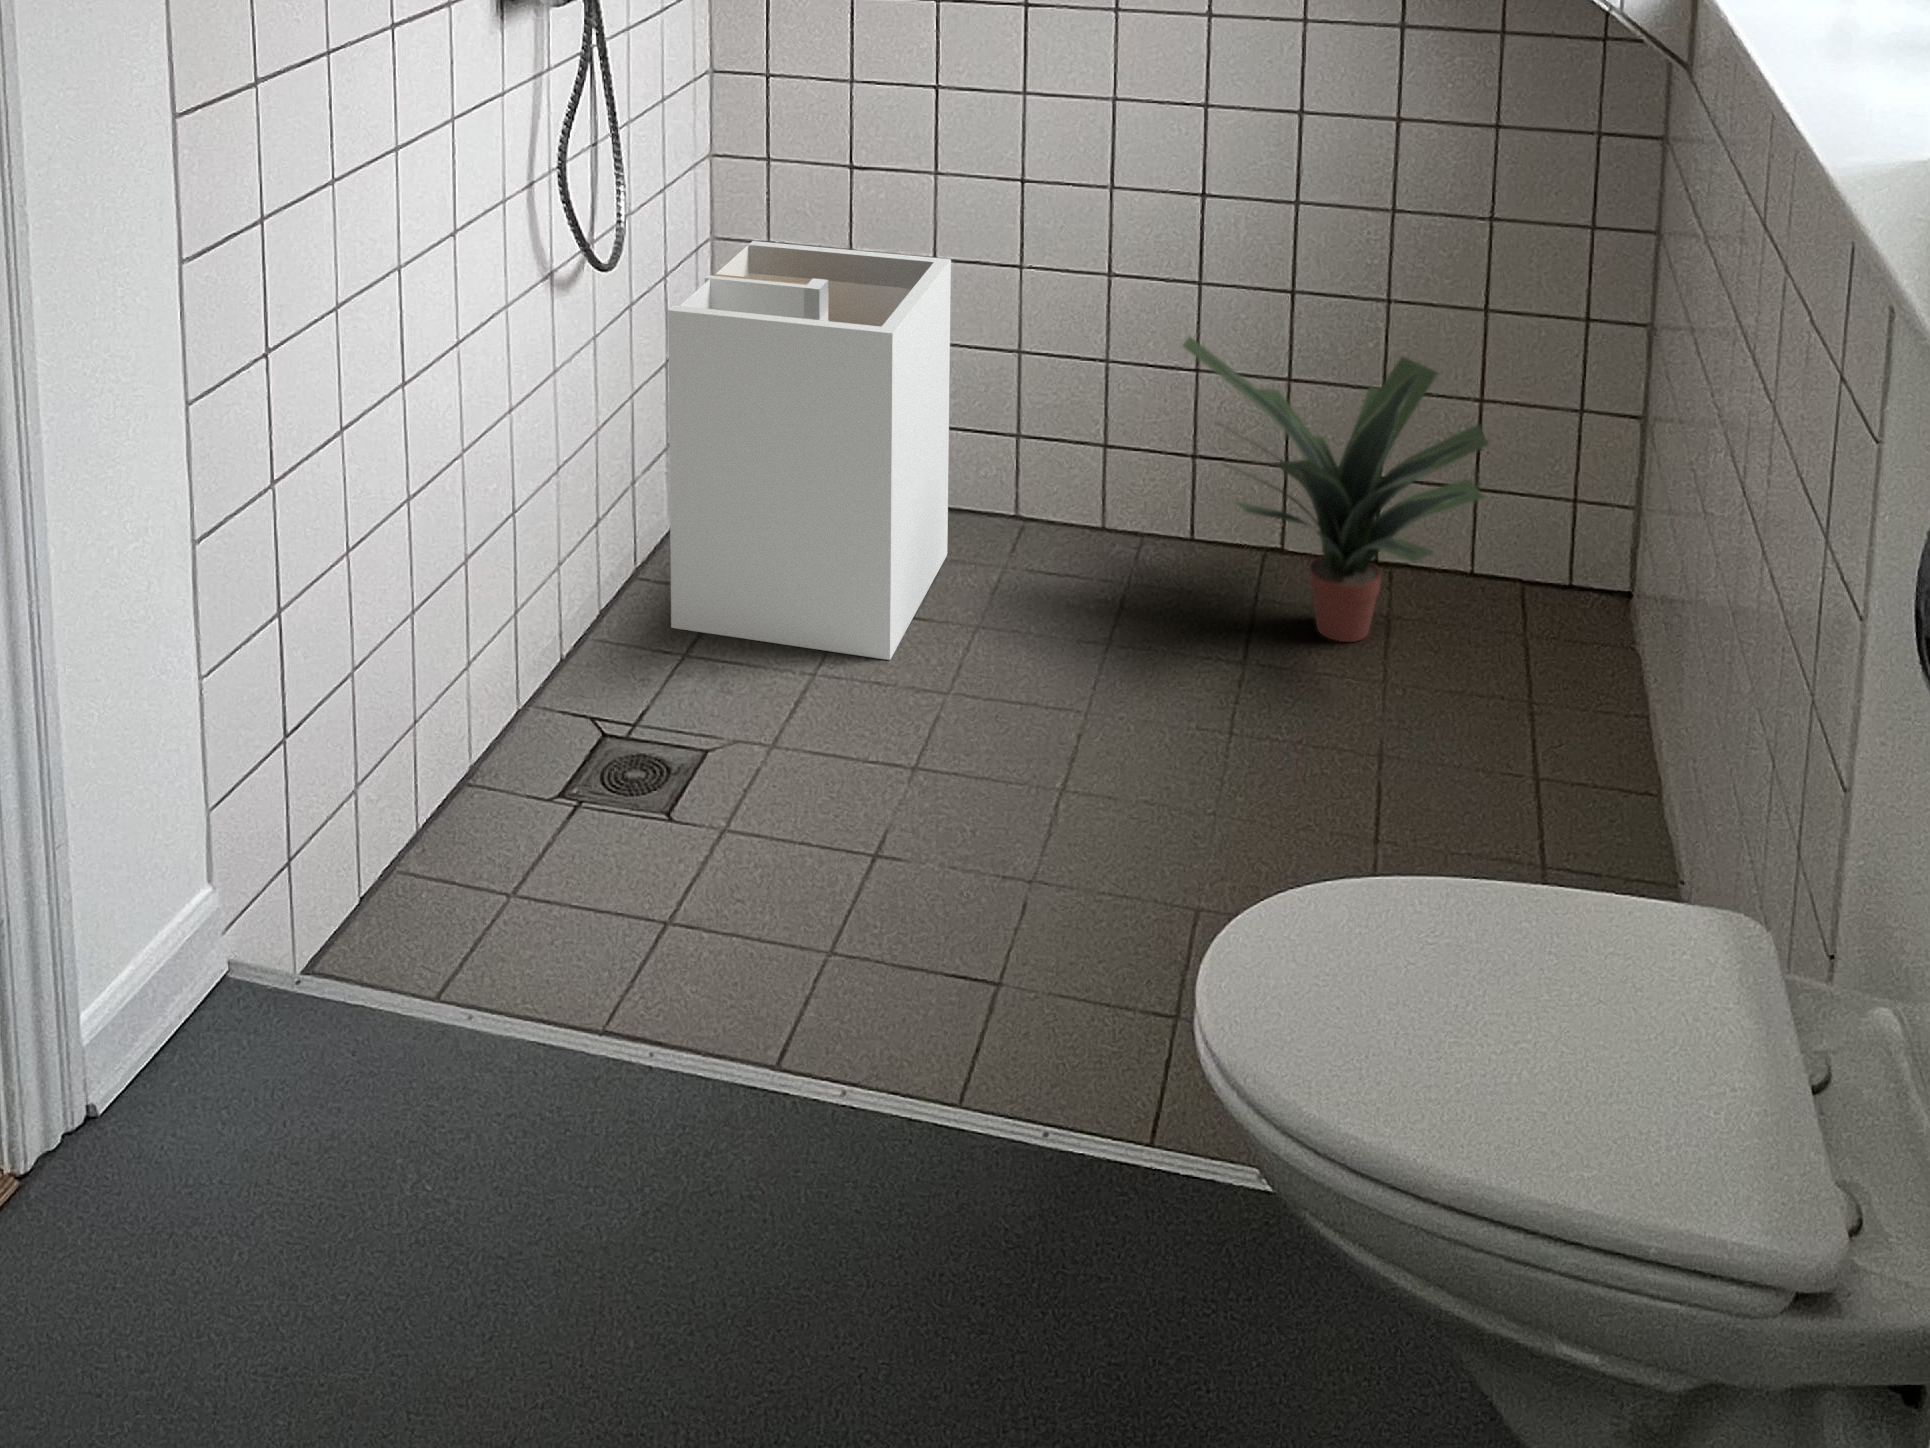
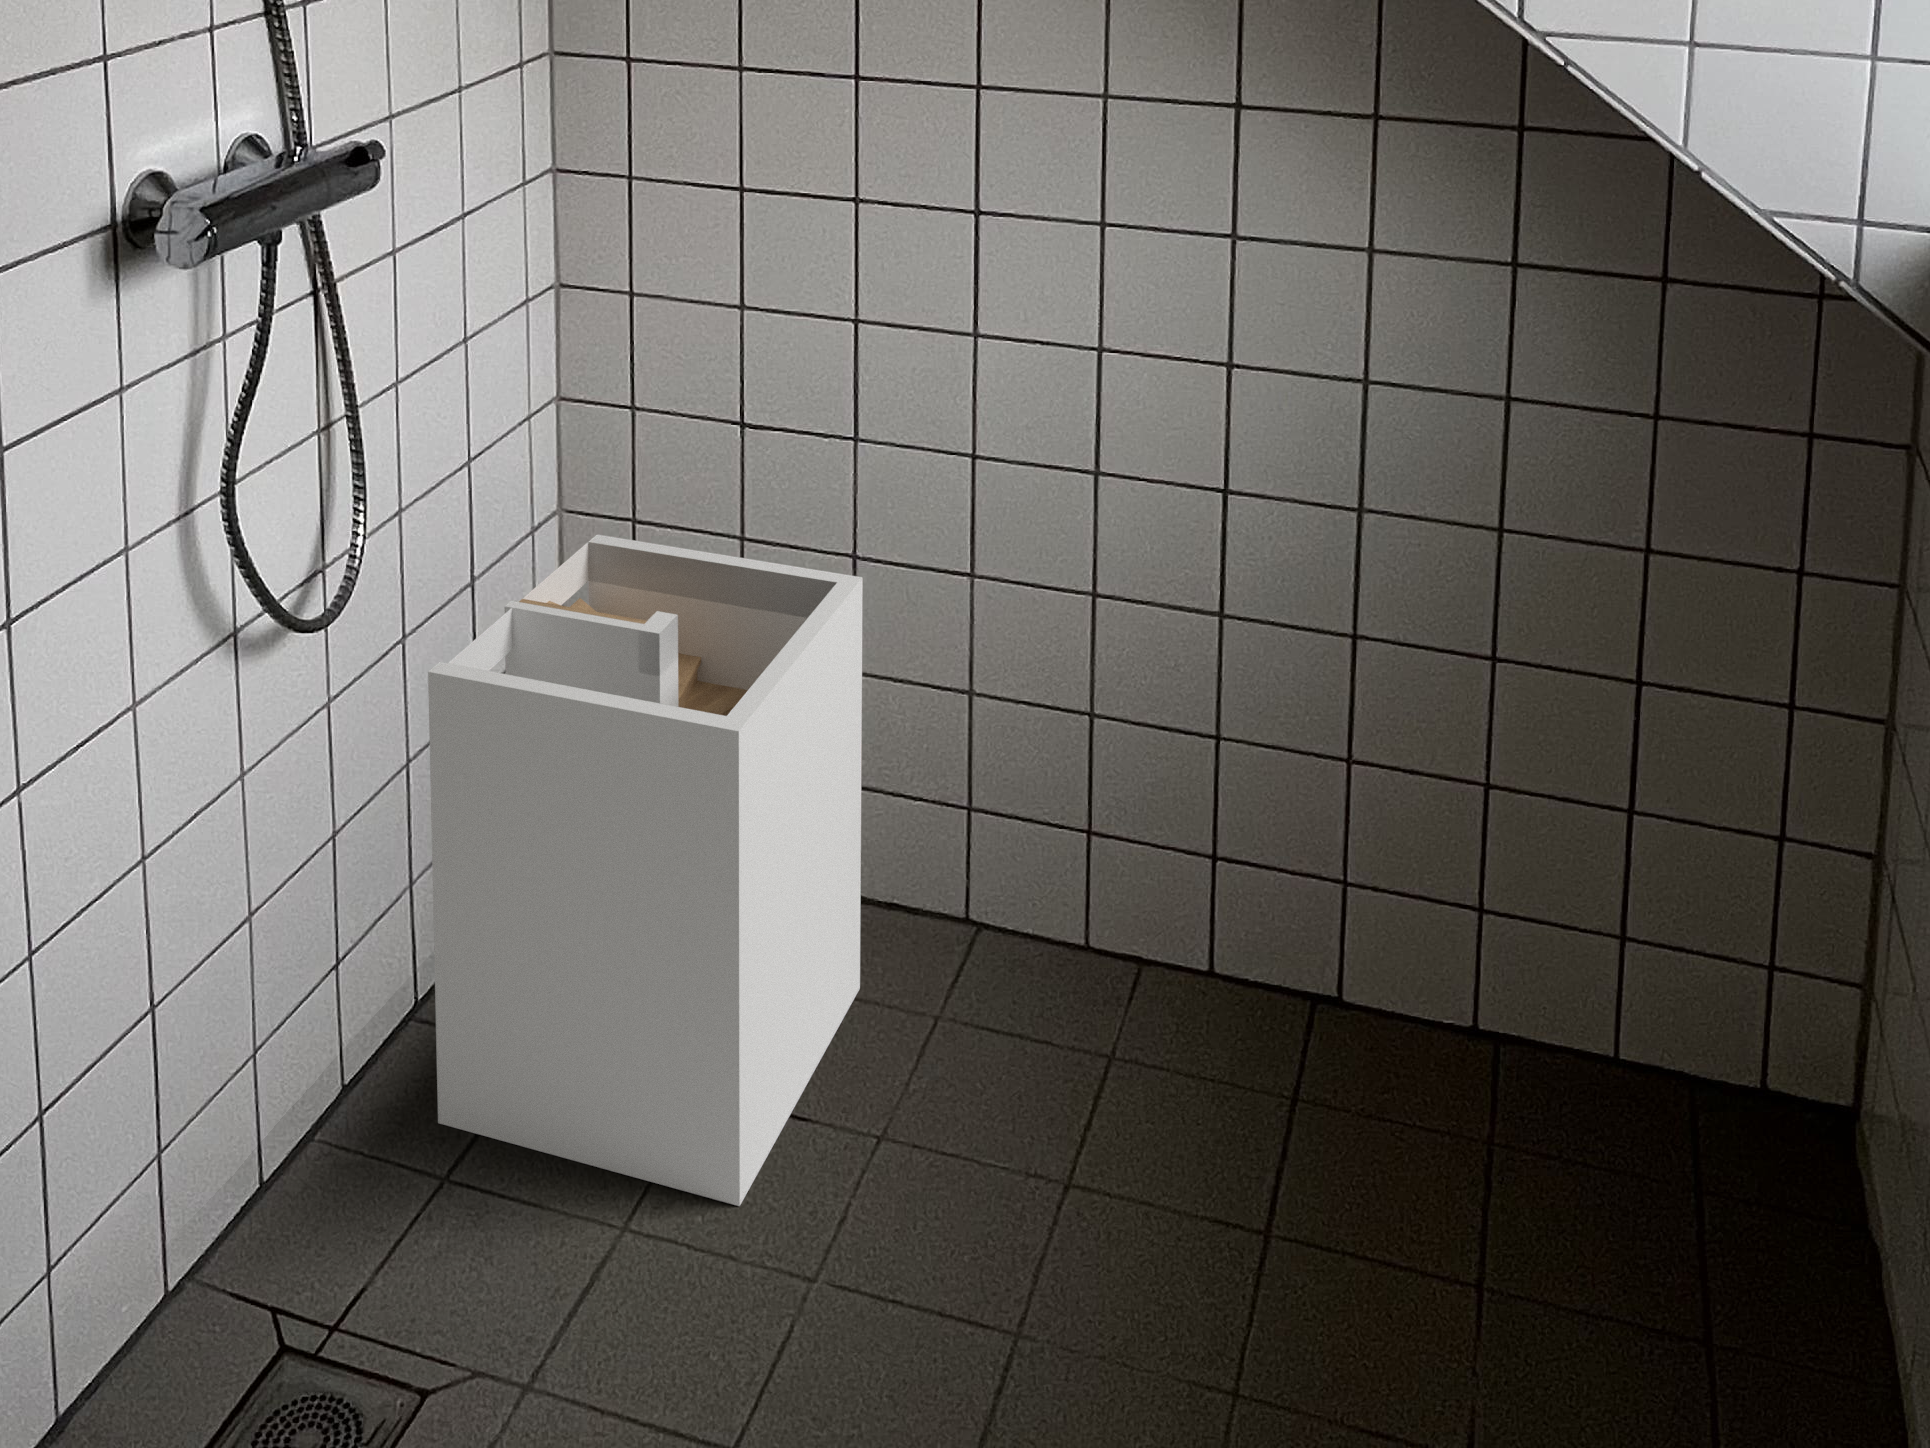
potted plant: present [1183,337,1488,642] -> none [1182,711,1643,1194]

